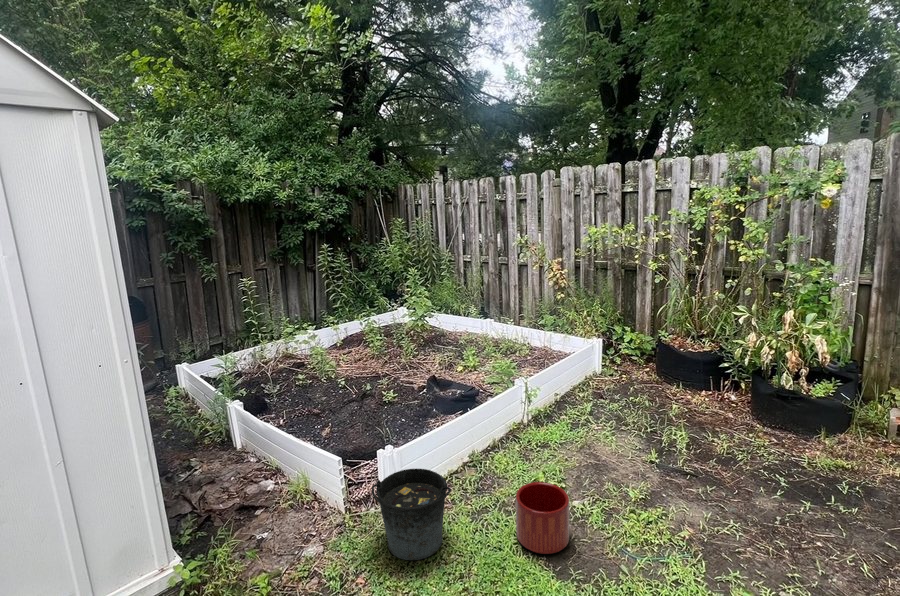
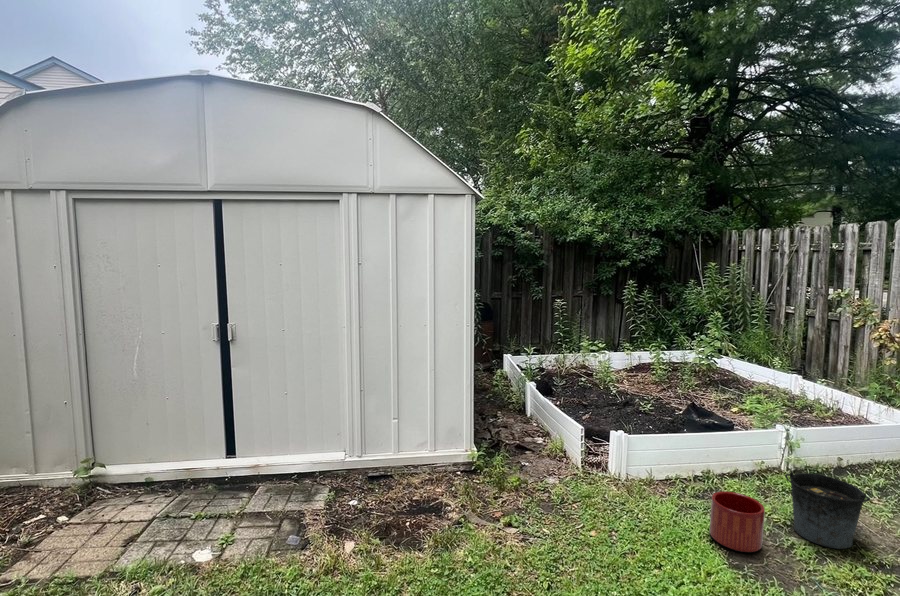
bucket: present [372,469,451,560] -> present [785,472,870,549]

